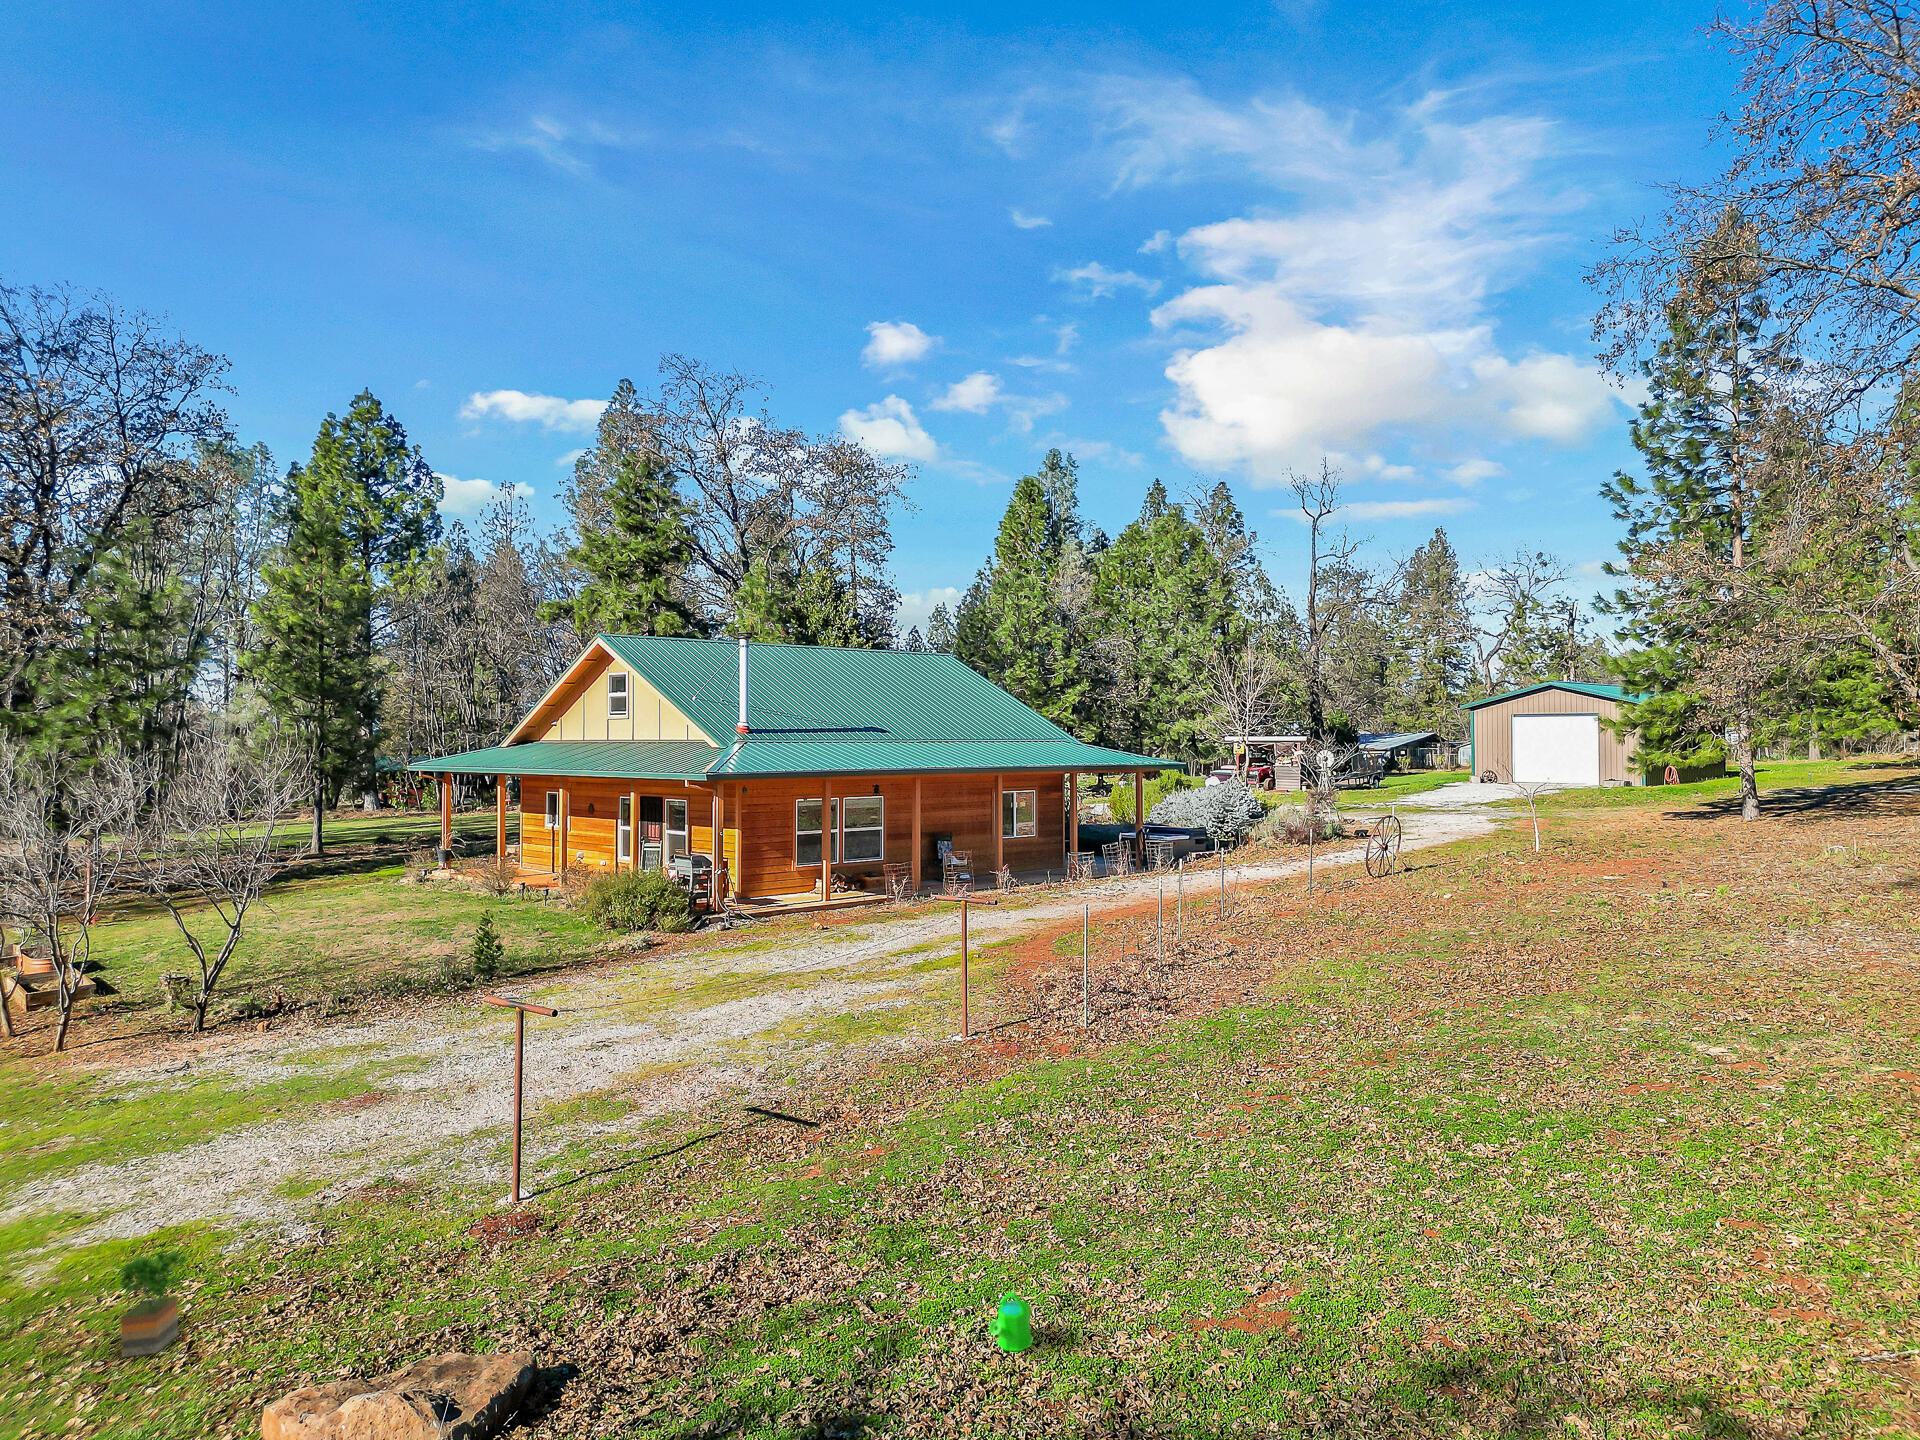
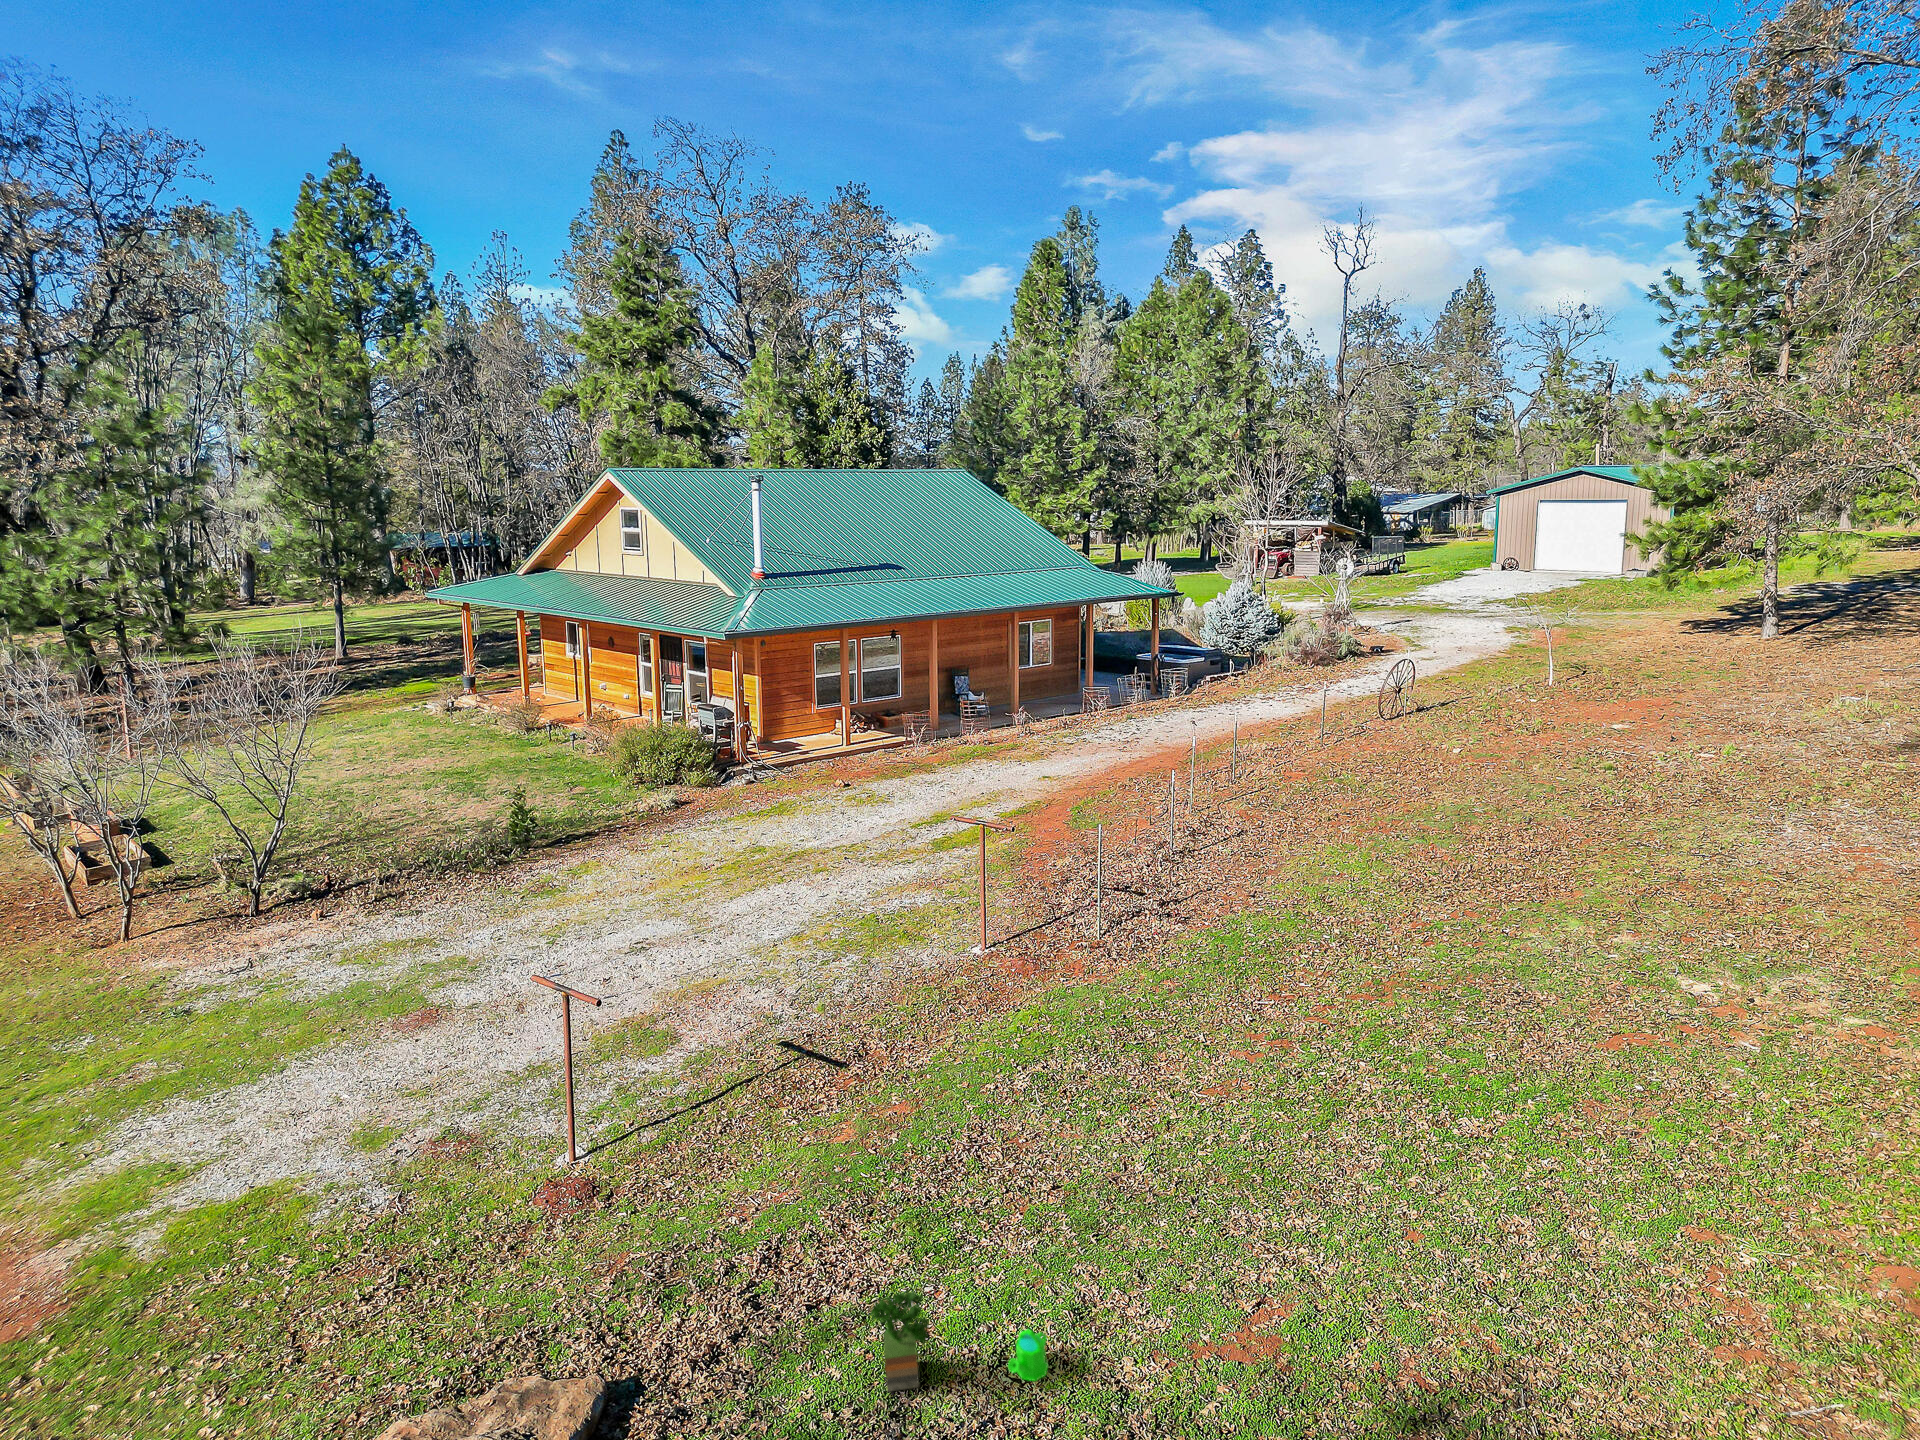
potted tree: present [120,1251,188,1357] -> present [870,1291,929,1392]

